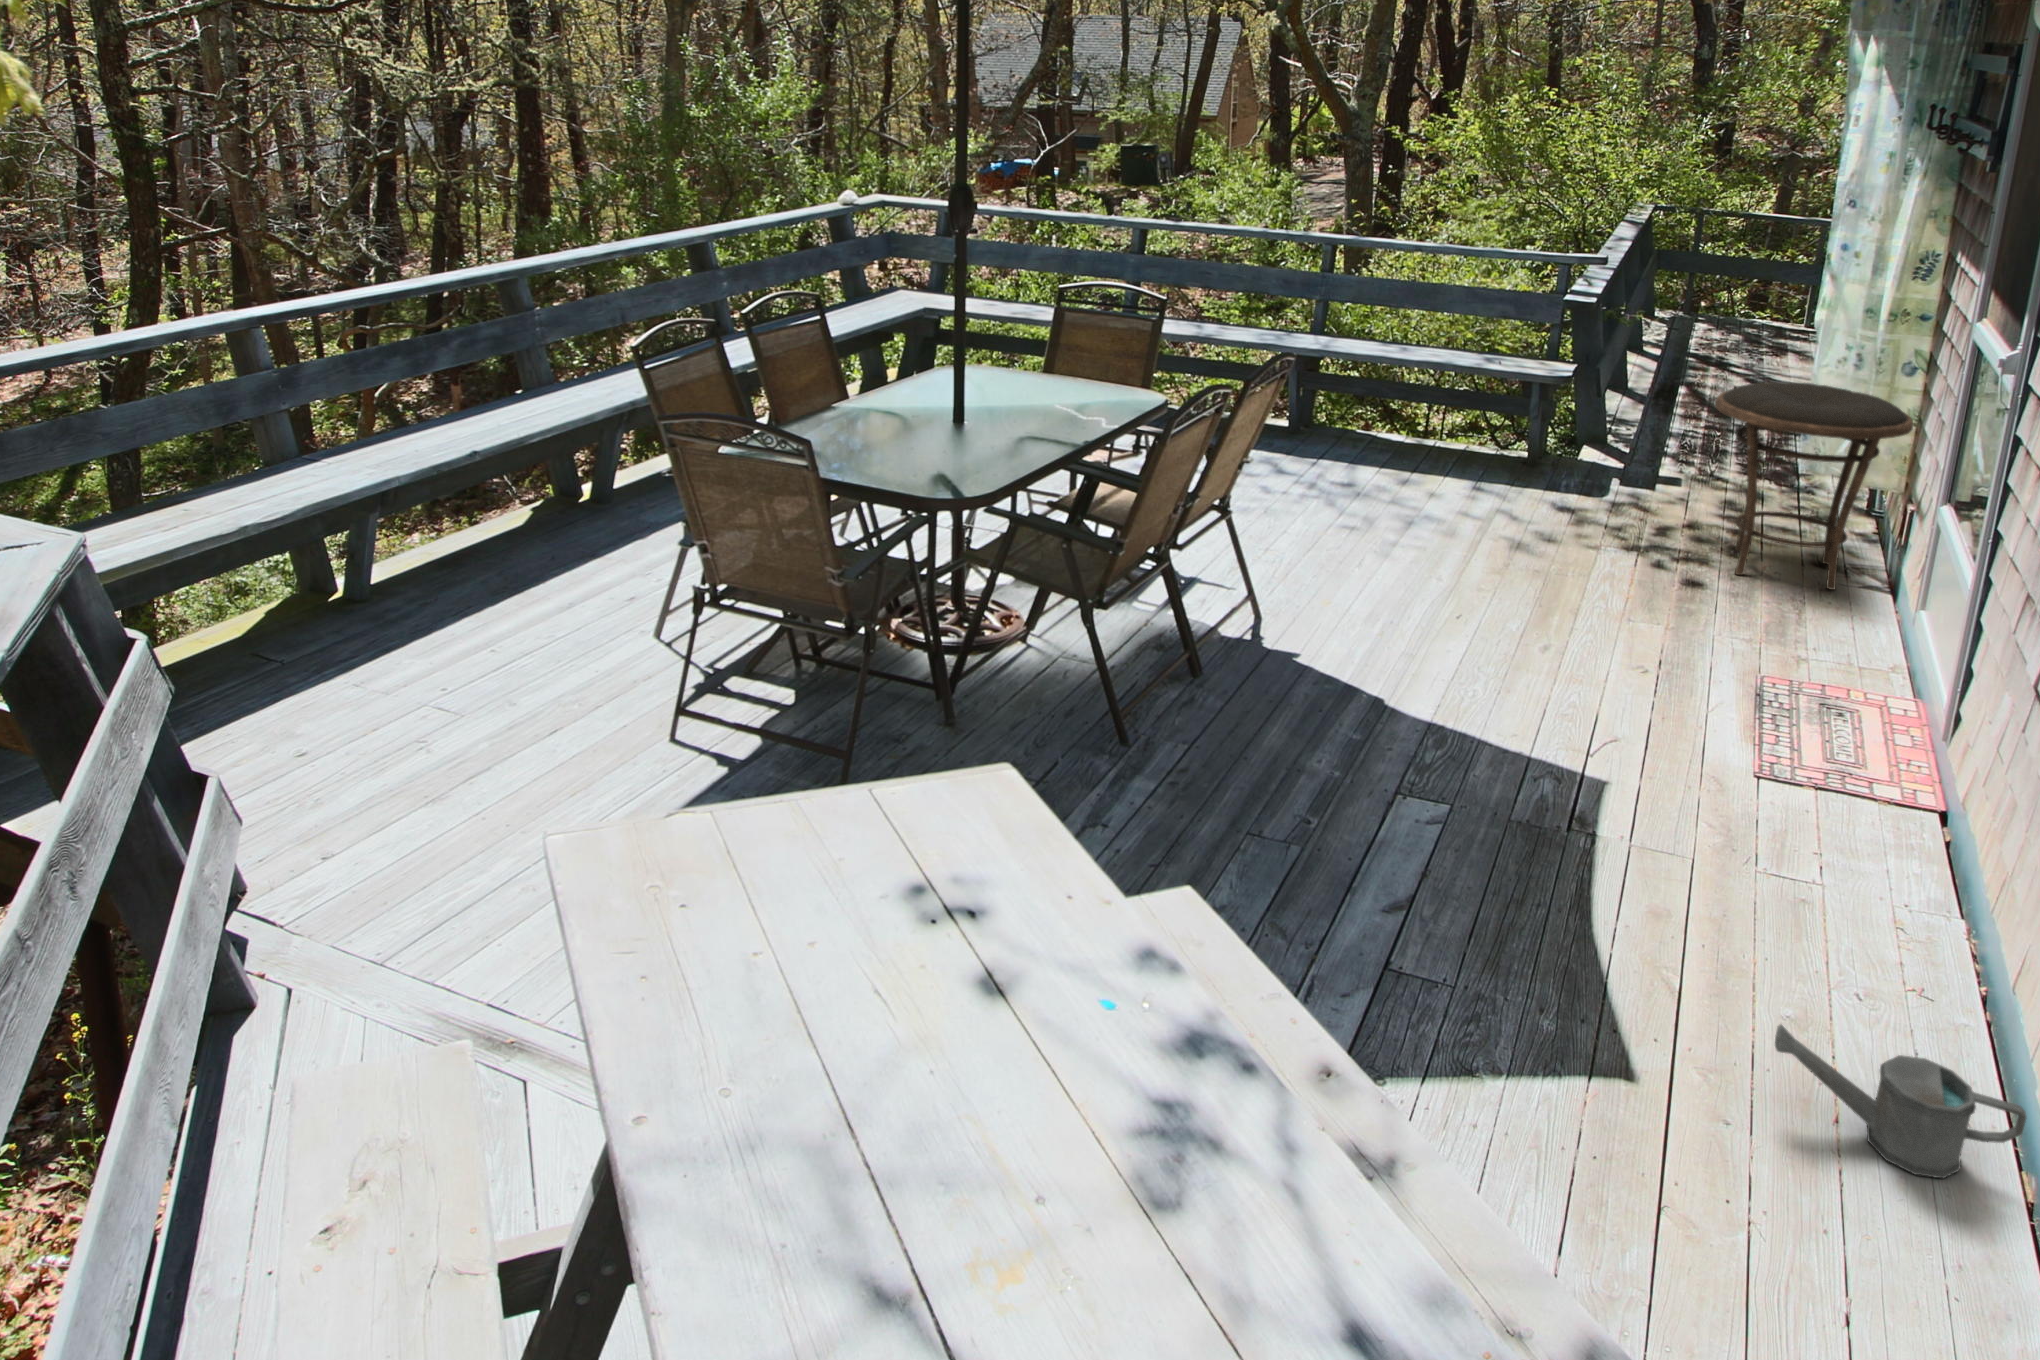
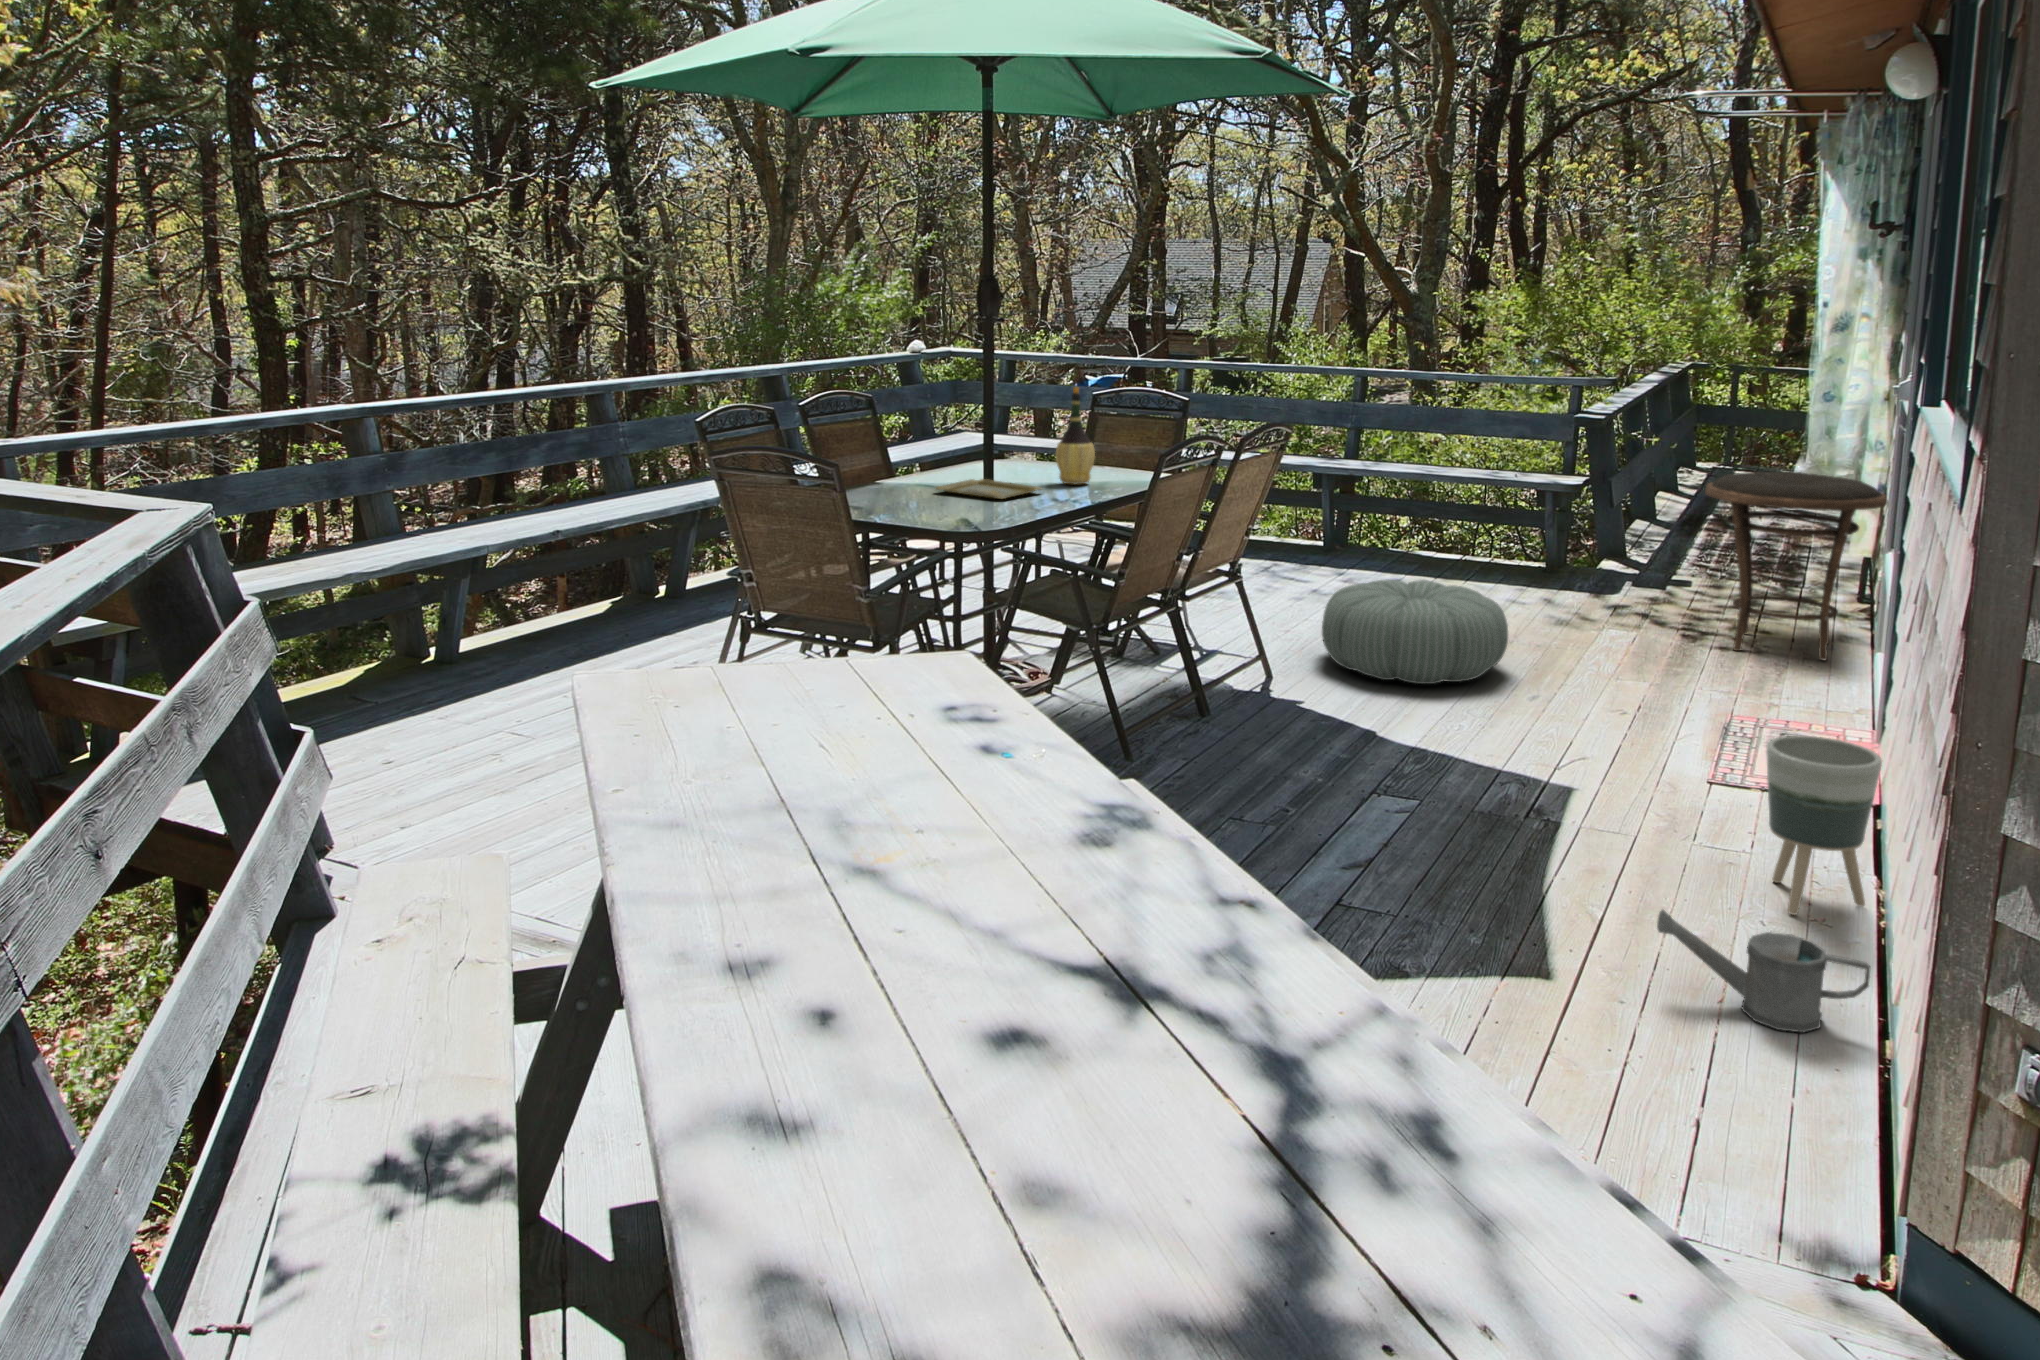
wine bottle: none [1038,313,1081,420] -> present [1056,387,1095,484]
tray: none [907,414,1028,449] -> present [936,479,1042,499]
pouf: none [1312,505,1513,629] -> present [1322,580,1508,684]
planter: none [1854,782,2003,985] -> present [1766,736,1882,915]

